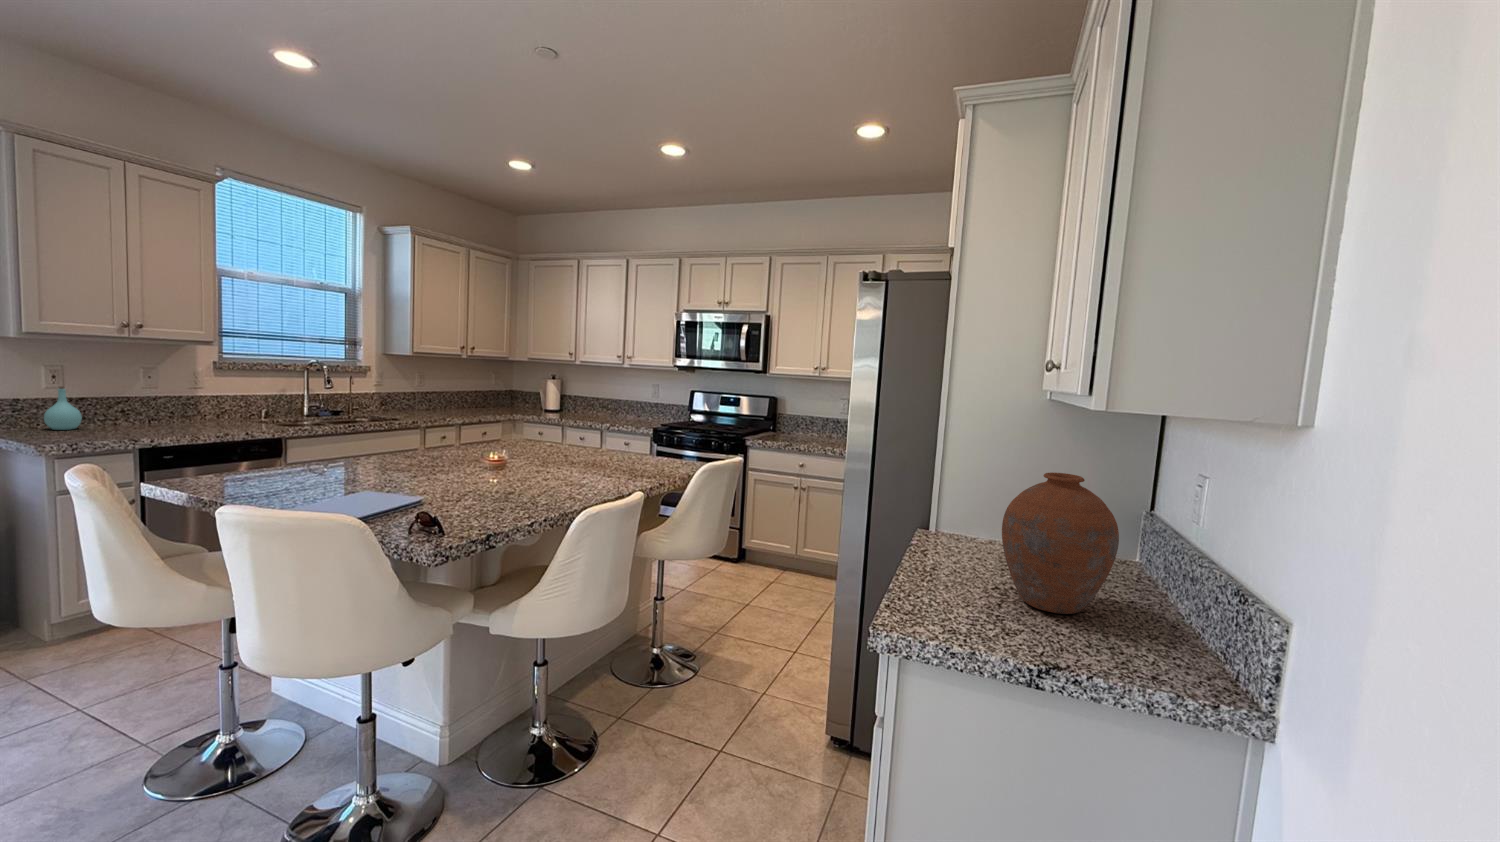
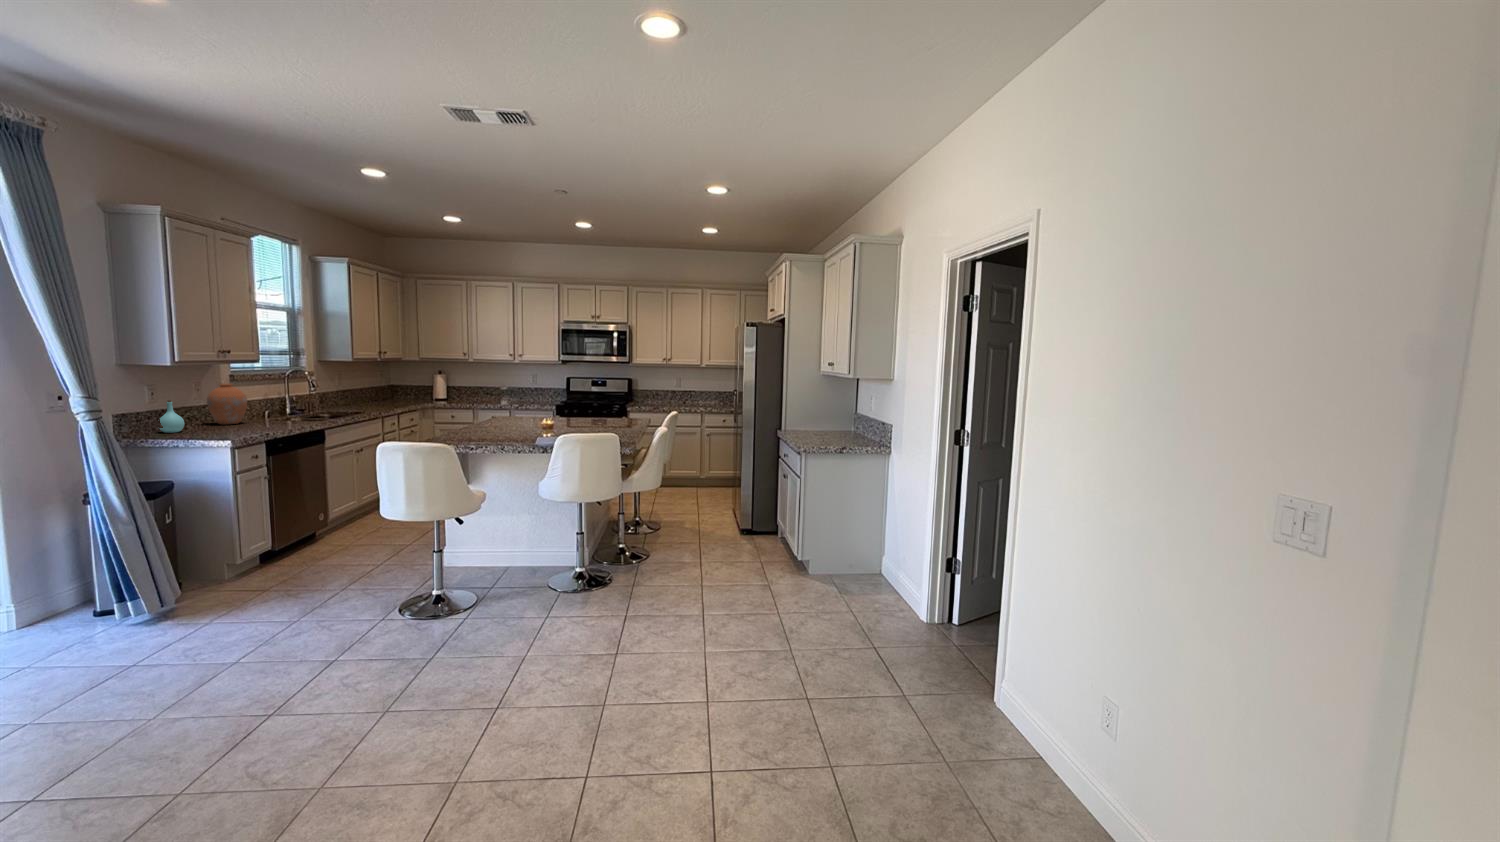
vase: present [1002,472,1119,614] -> present [207,384,247,425]

